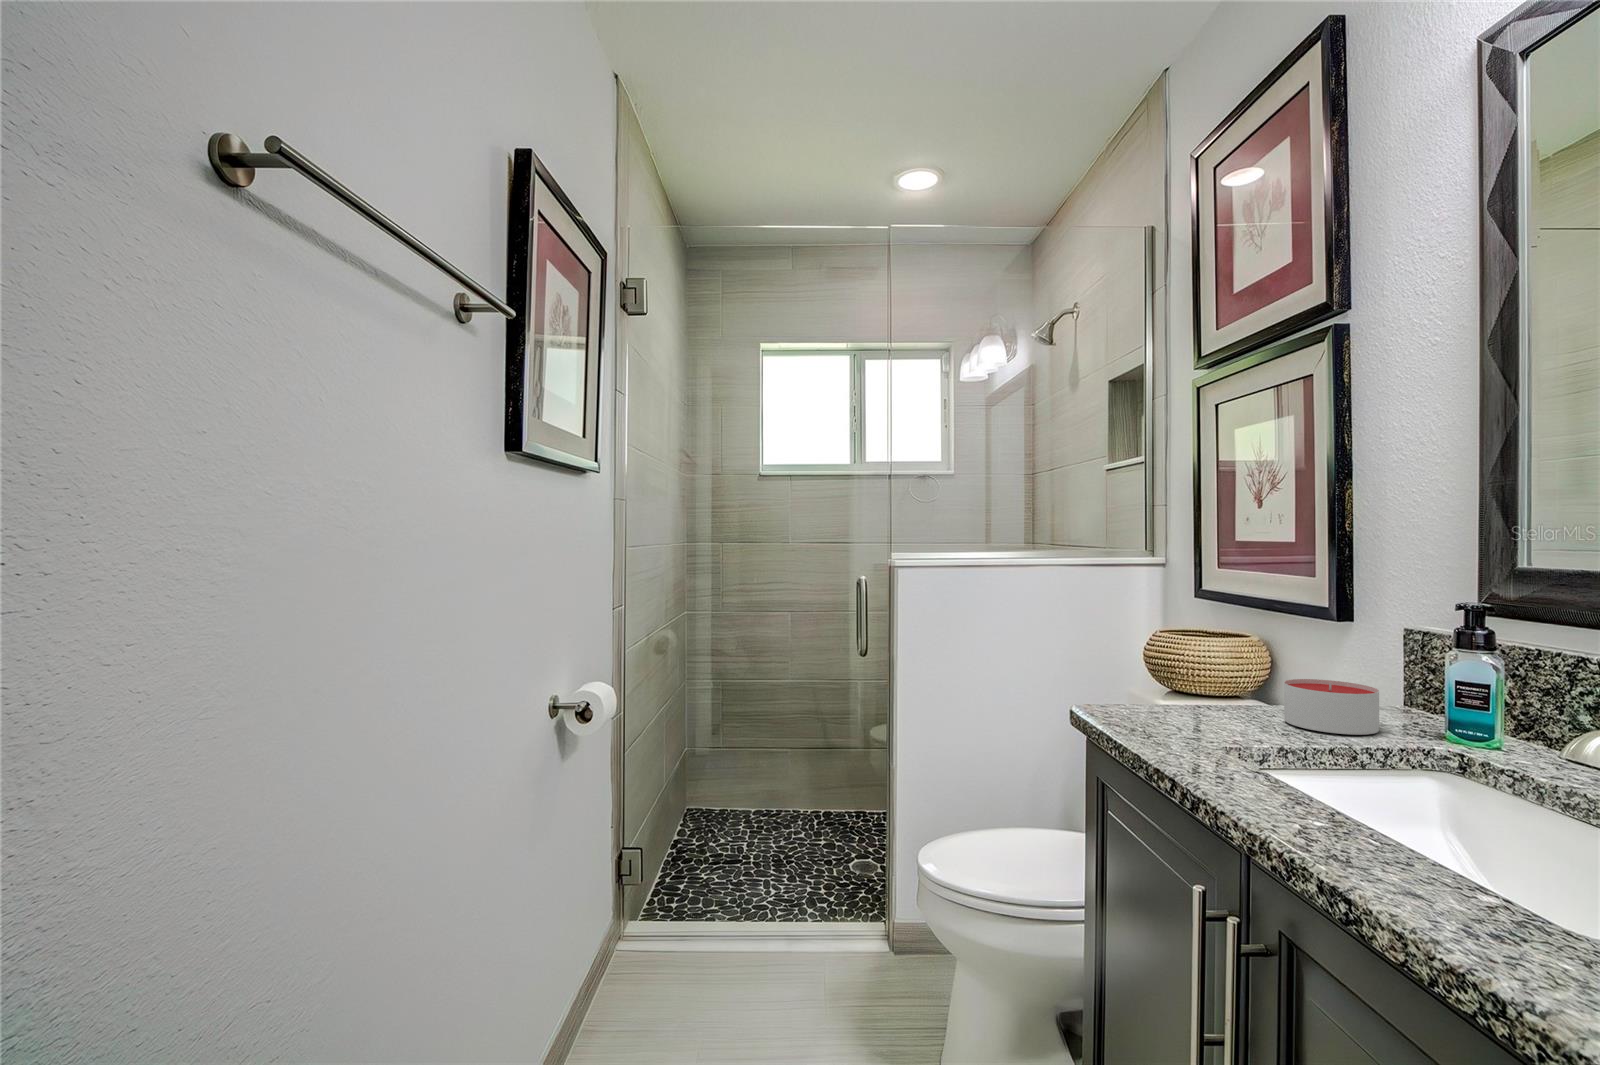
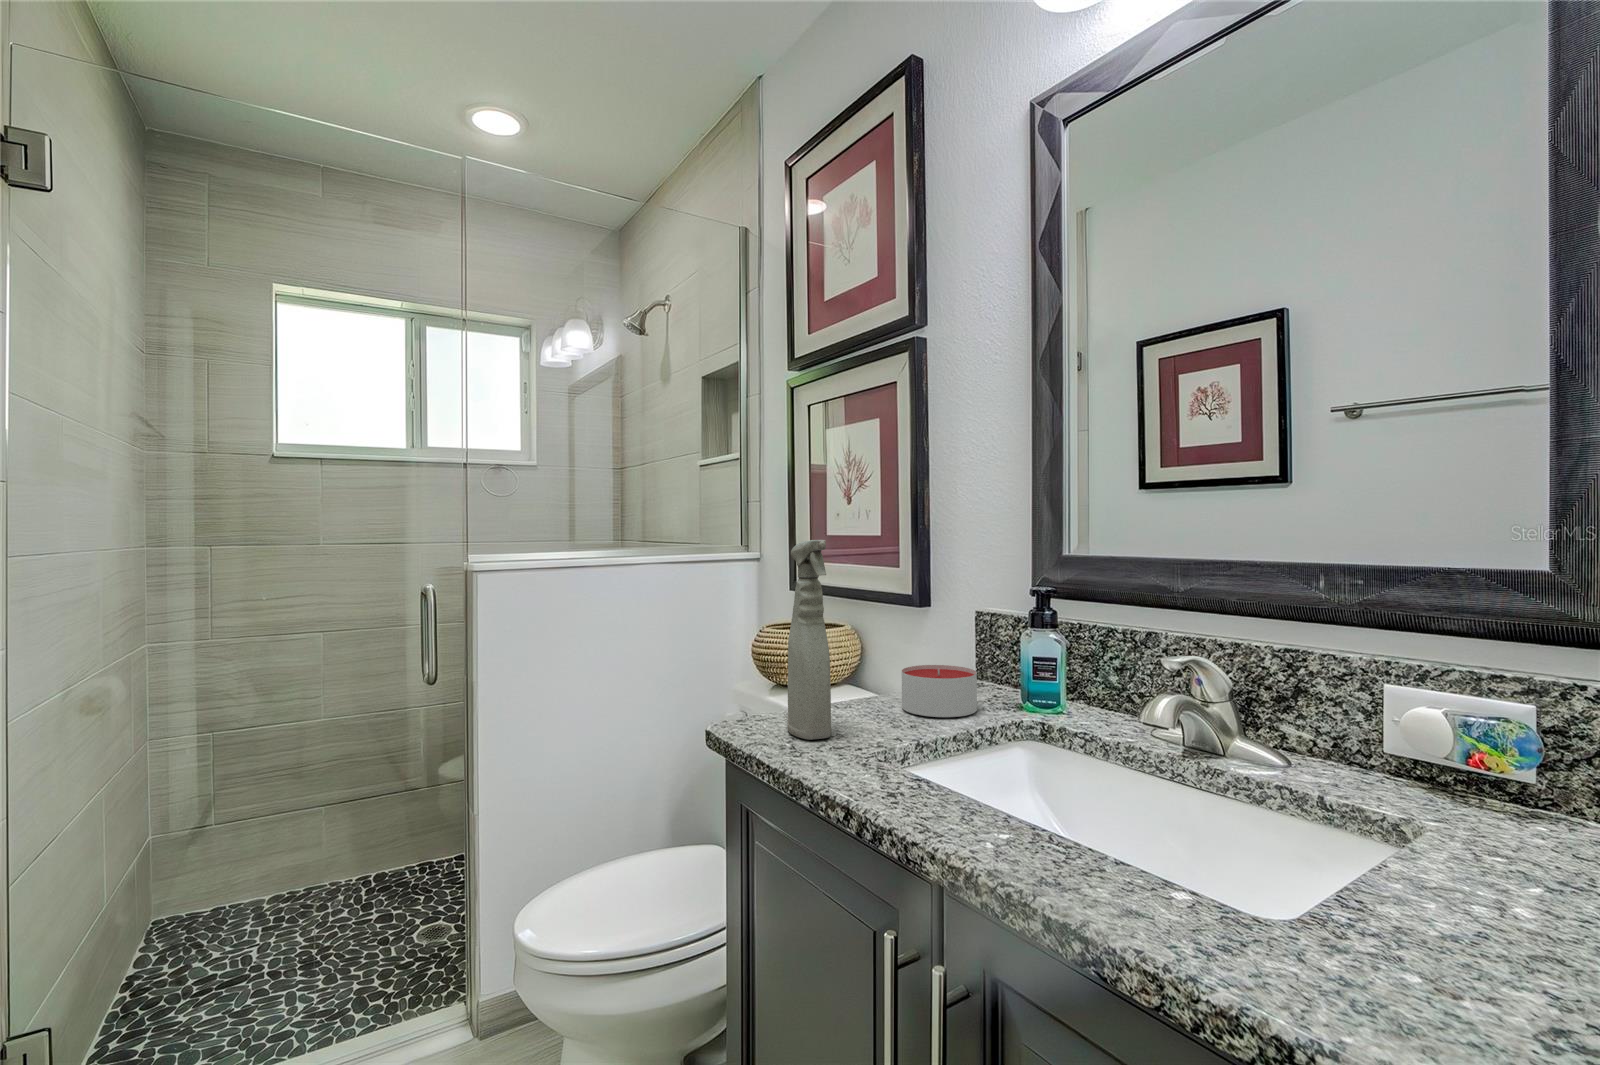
spray bottle: none [1147,546,1190,731] -> present [787,540,831,740]

